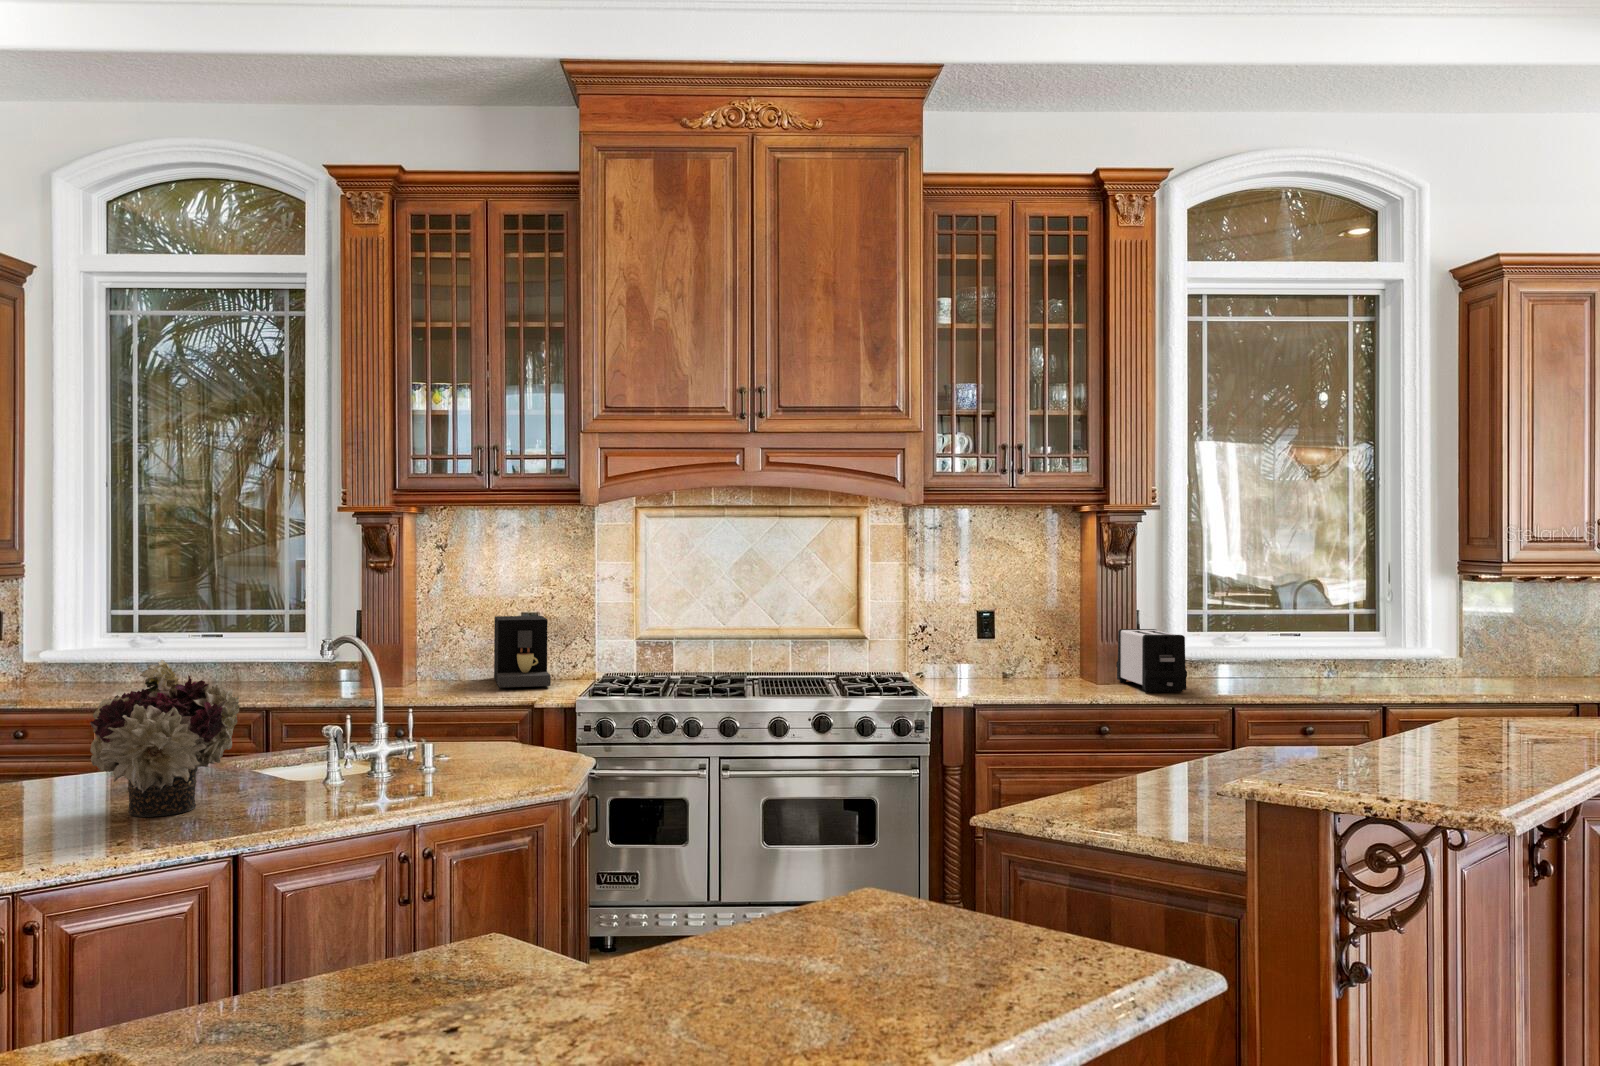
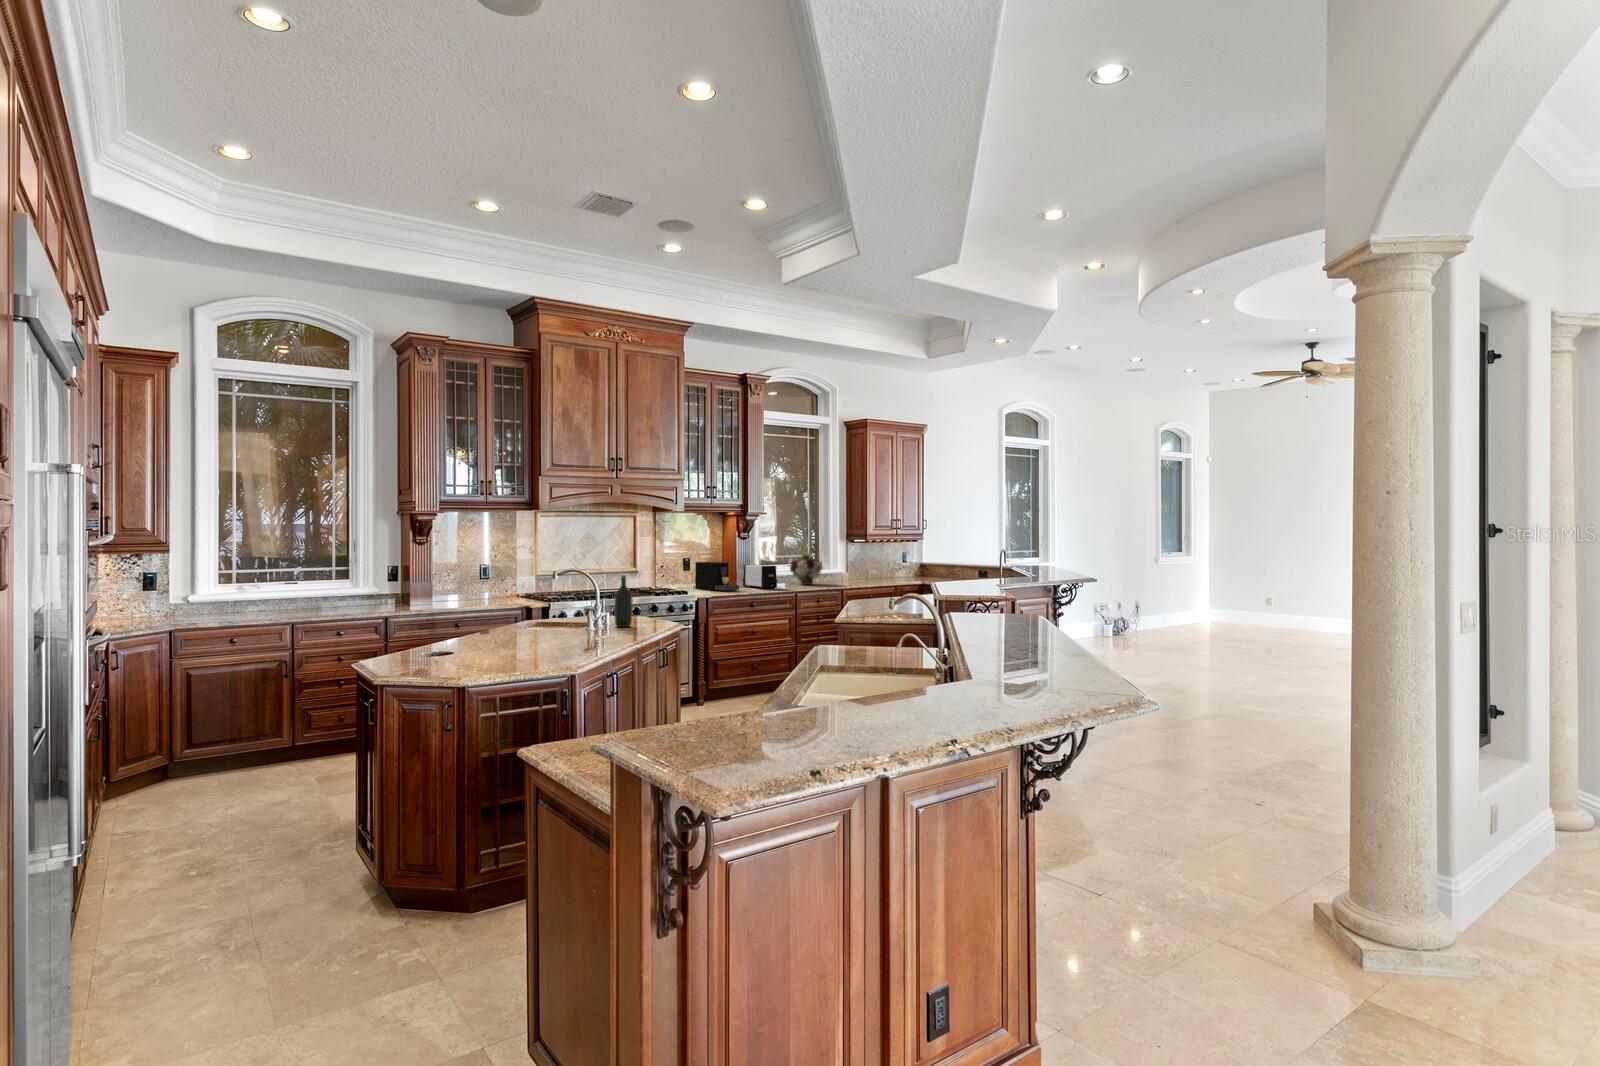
coffee maker: present [494,616,551,688] -> present [695,562,739,591]
flower arrangement: present [90,660,240,817] -> present [790,553,823,585]
wine bottle: none [333,660,385,808] -> present [614,575,632,627]

